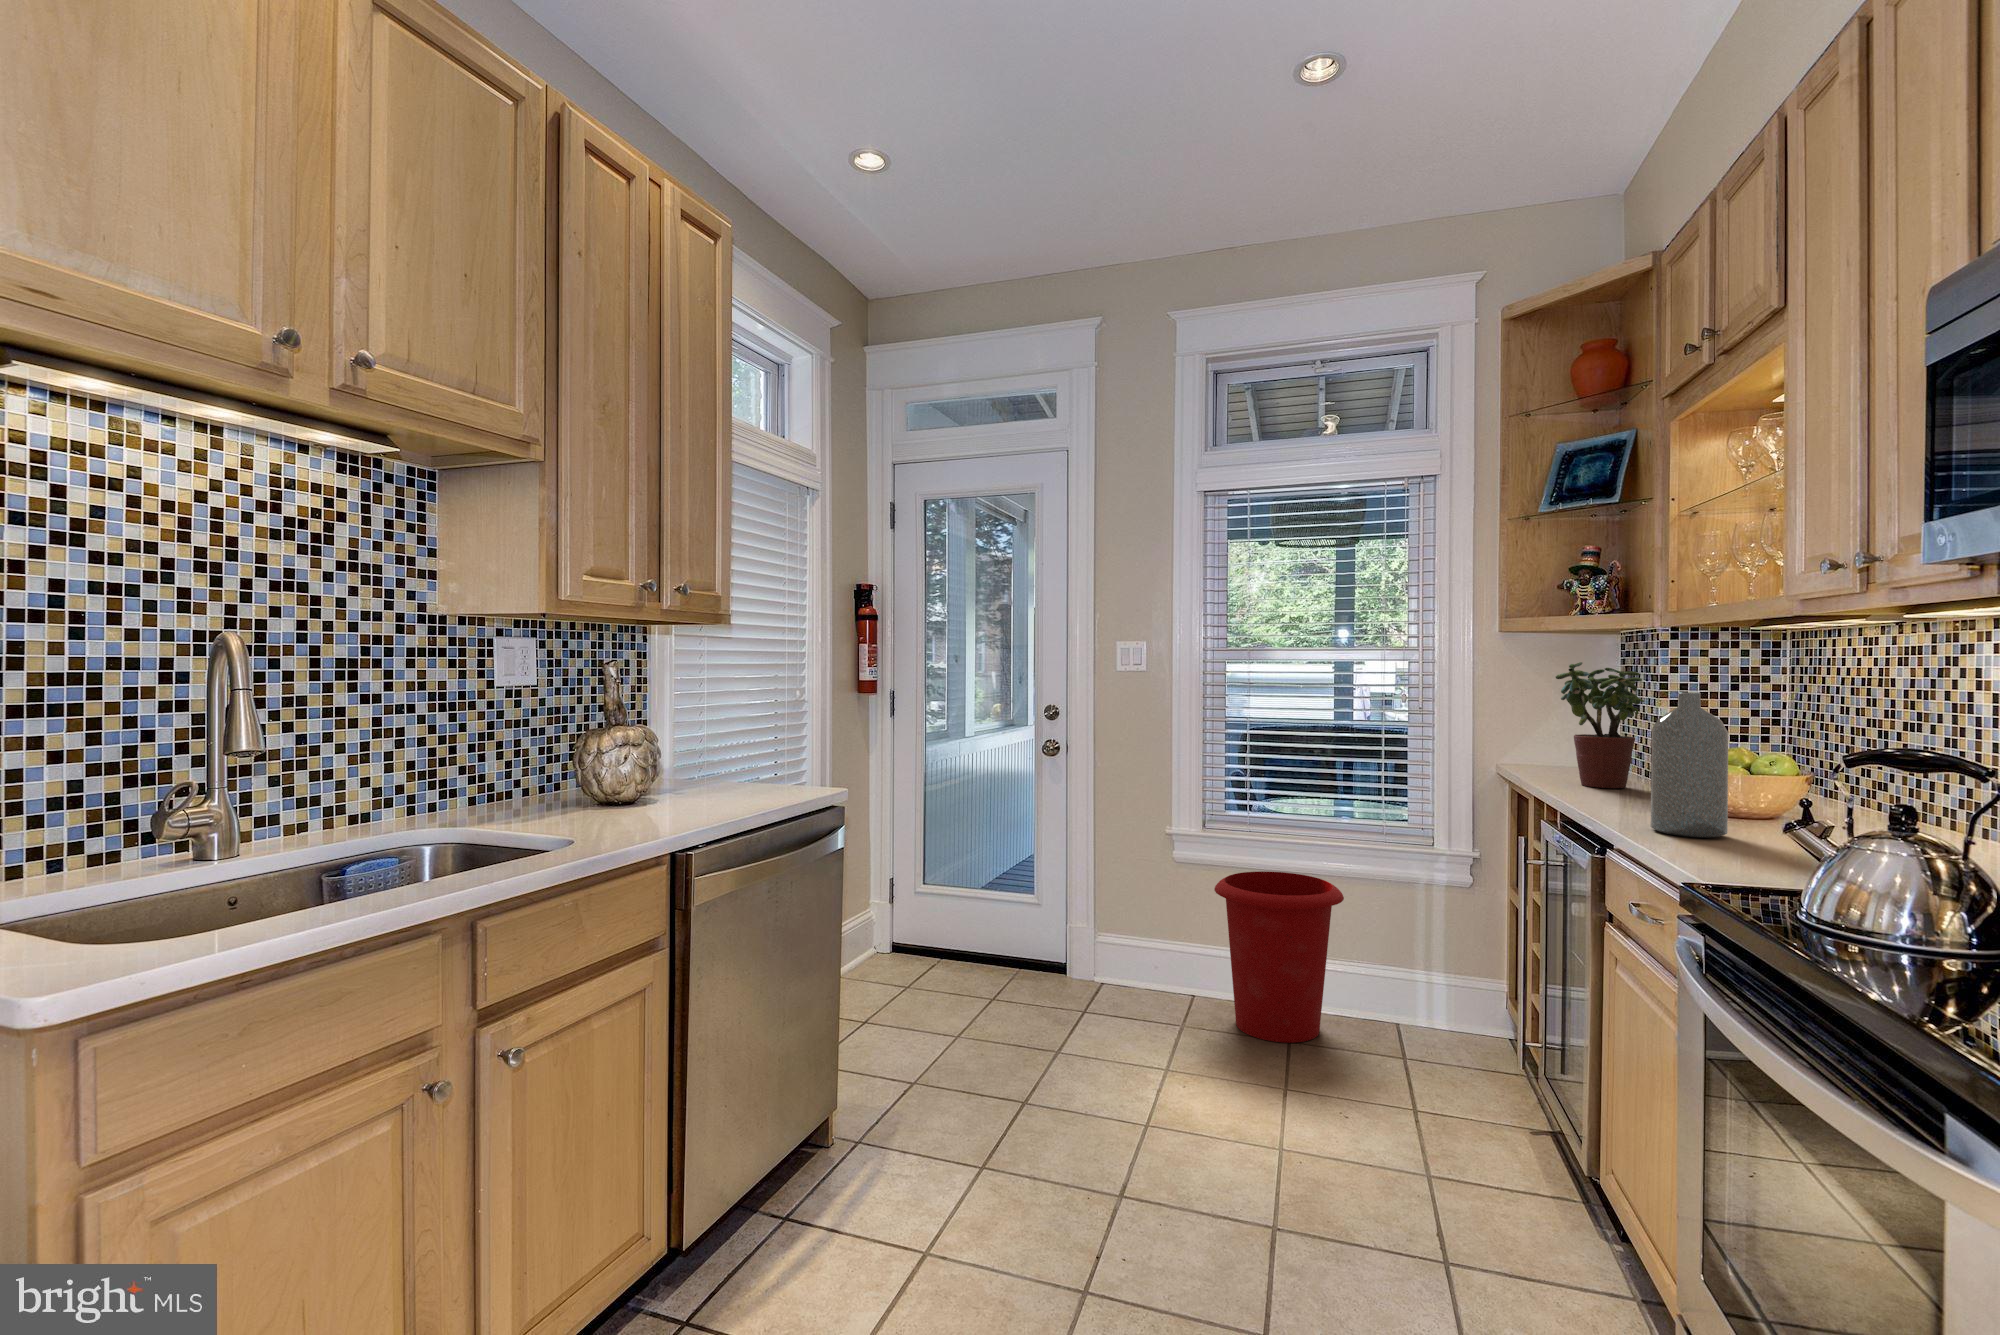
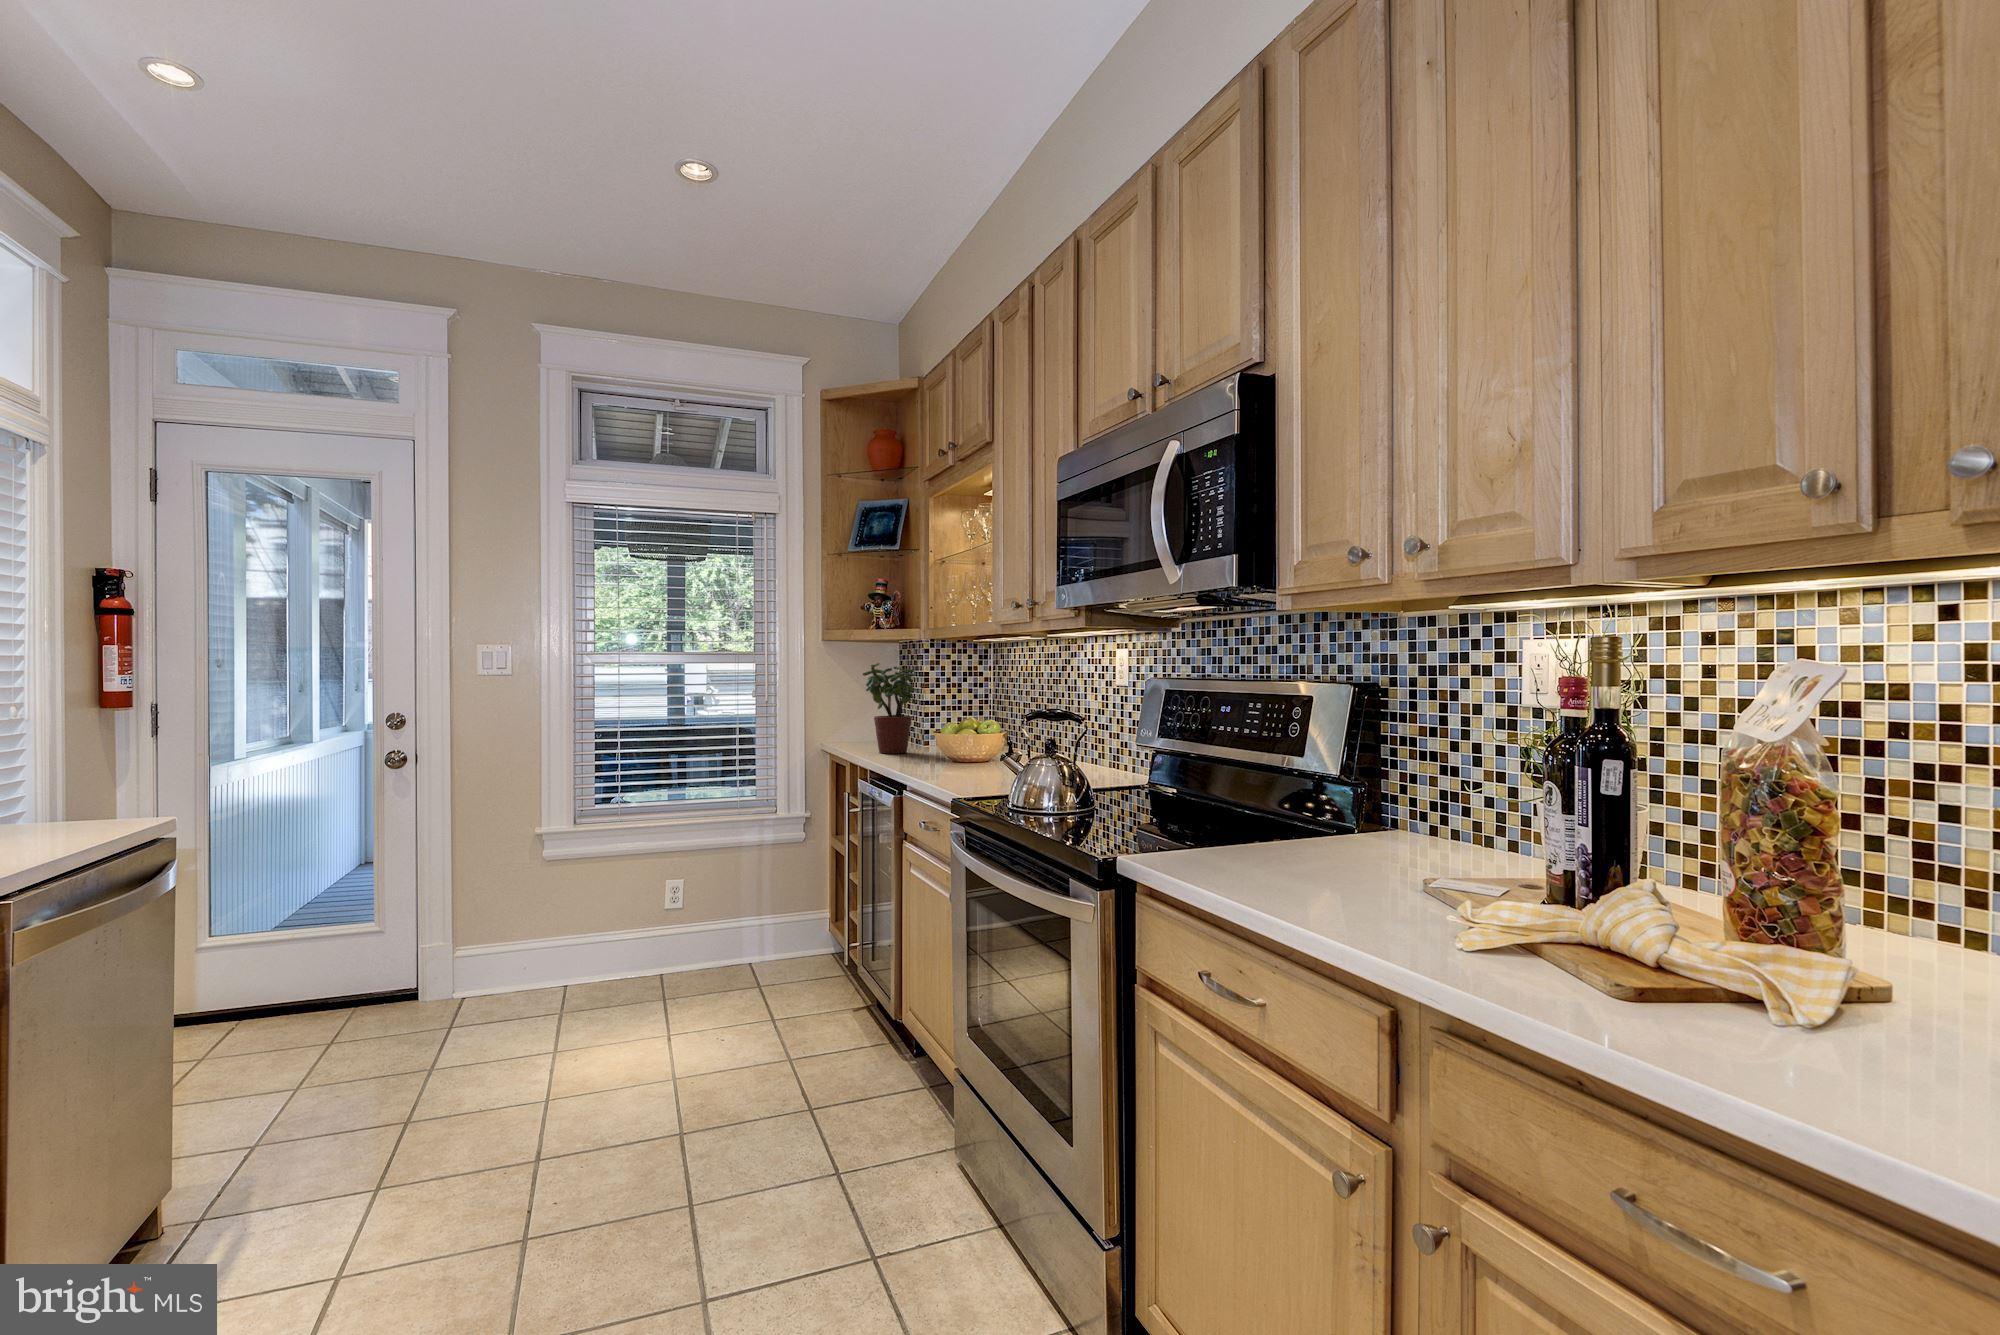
bottle: present [1651,692,1728,838] -> none [928,682,969,777]
waste bin: present [1214,871,1344,1043] -> none [586,853,704,1004]

